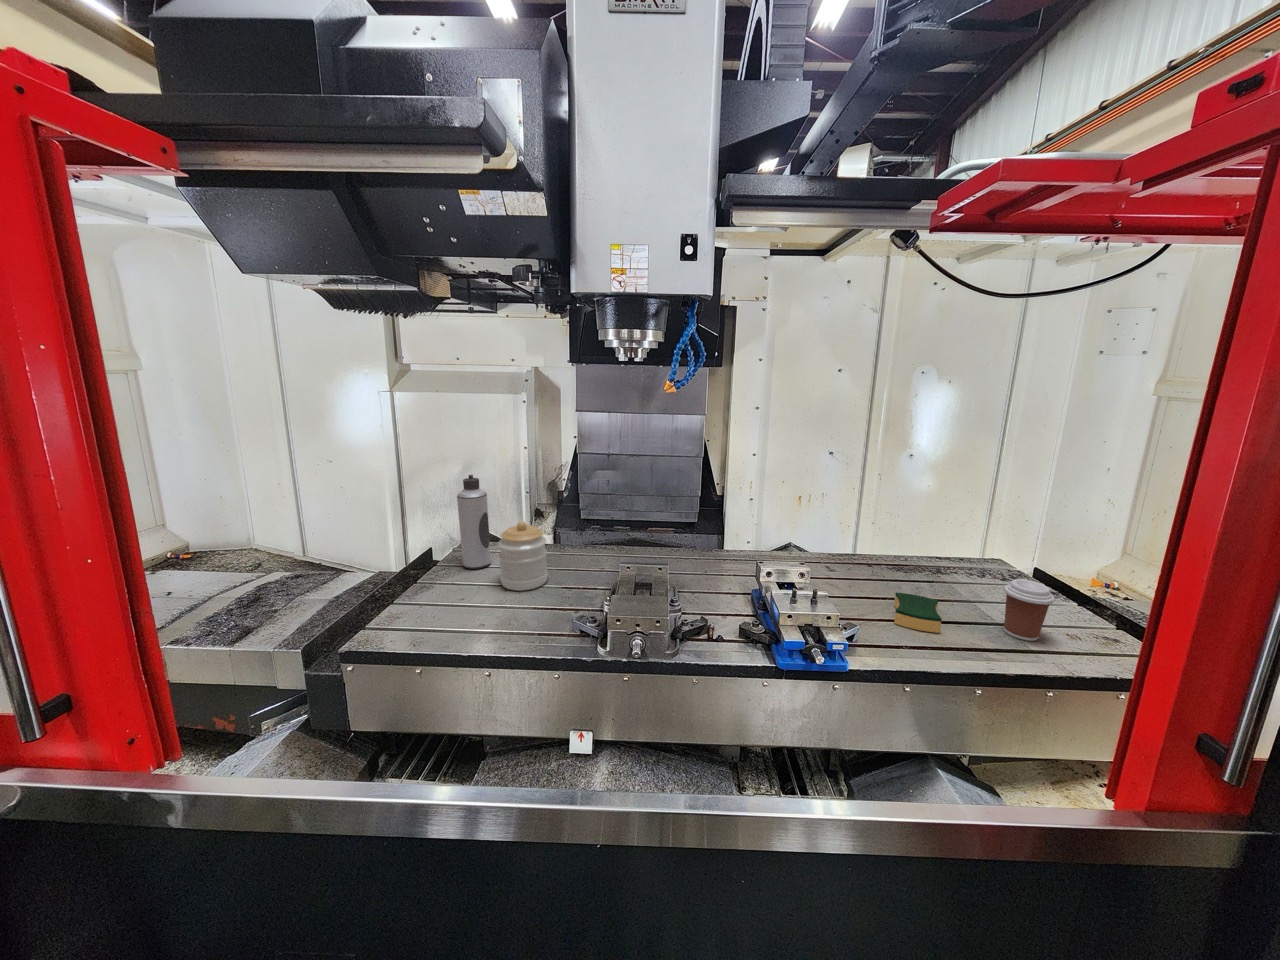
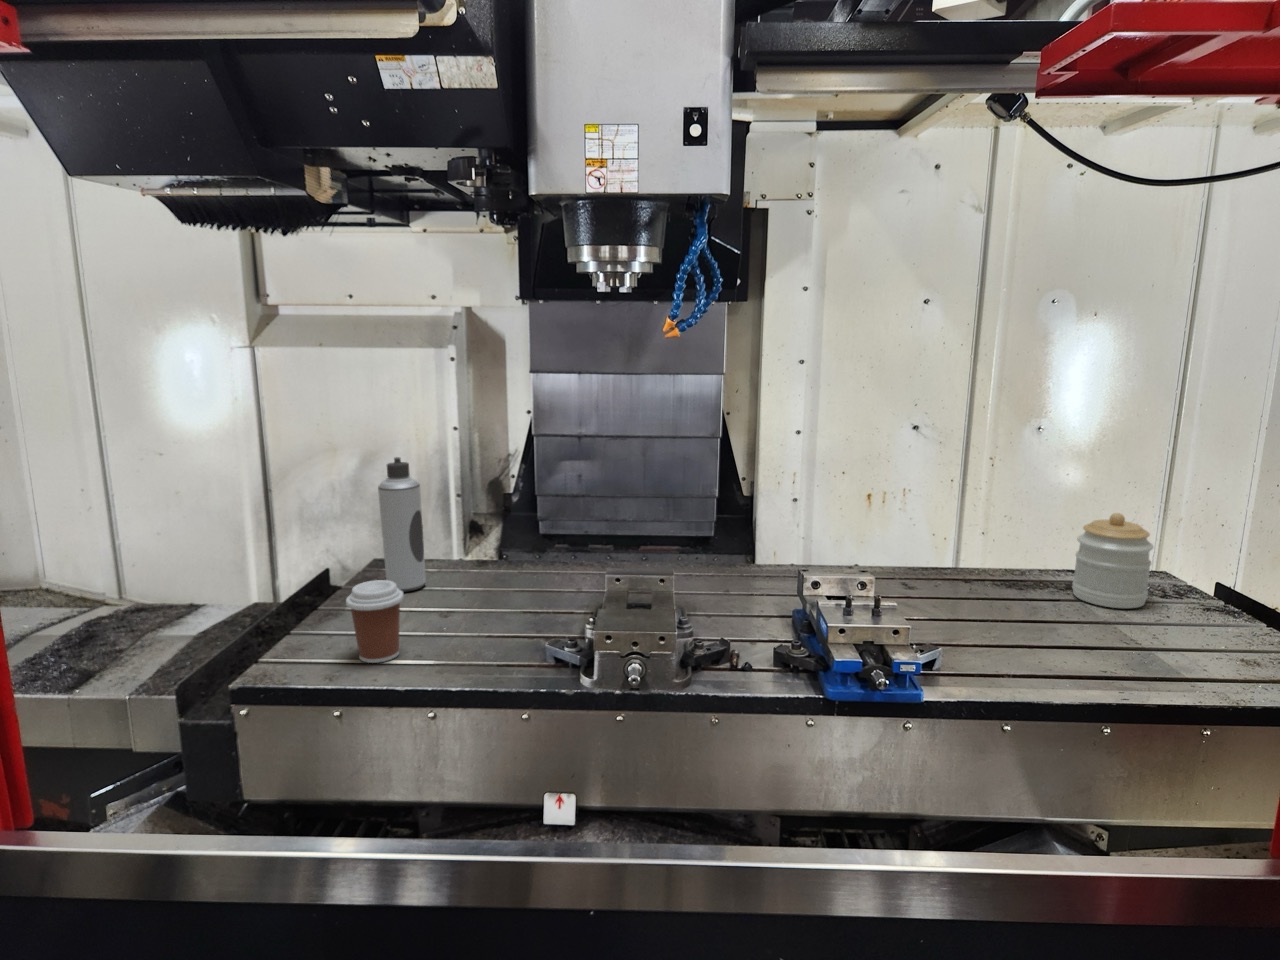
jar: present [498,521,548,591] -> present [1072,513,1153,608]
coffee cup: present [1004,579,1055,641] -> present [346,580,404,663]
sponge: present [894,593,942,633] -> none [994,609,1058,658]

